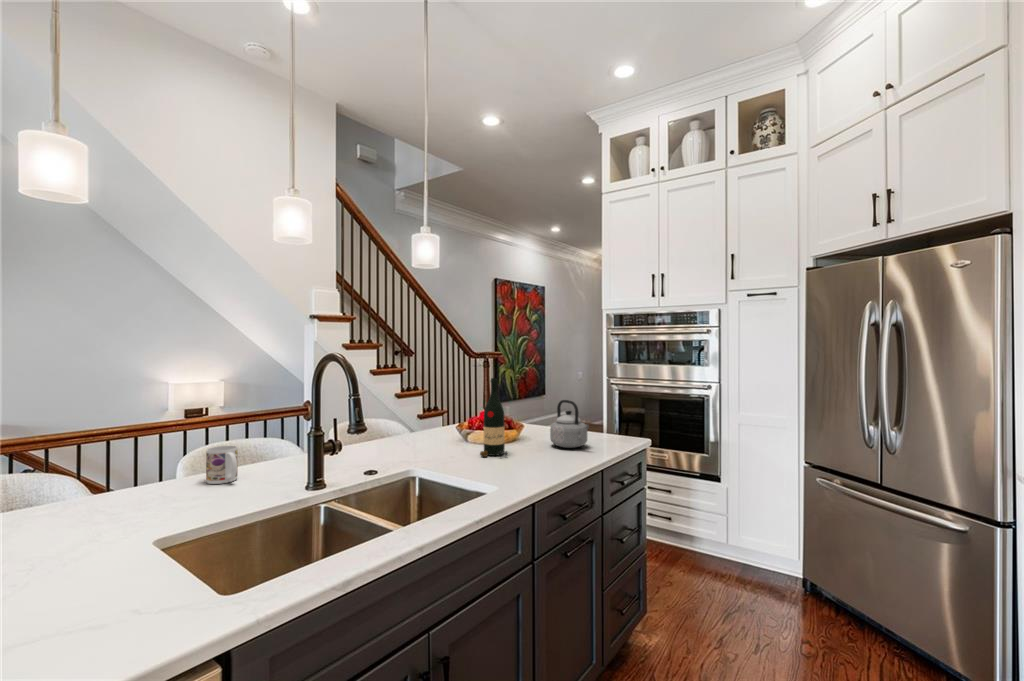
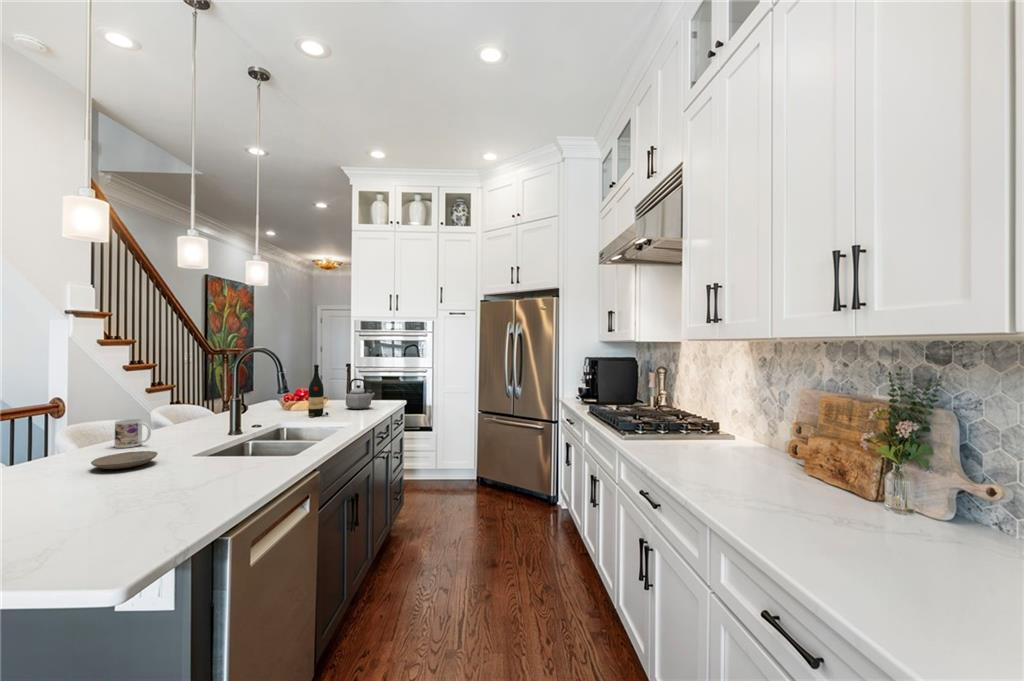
plate: none [74,502,169,532] -> present [91,451,158,469]

